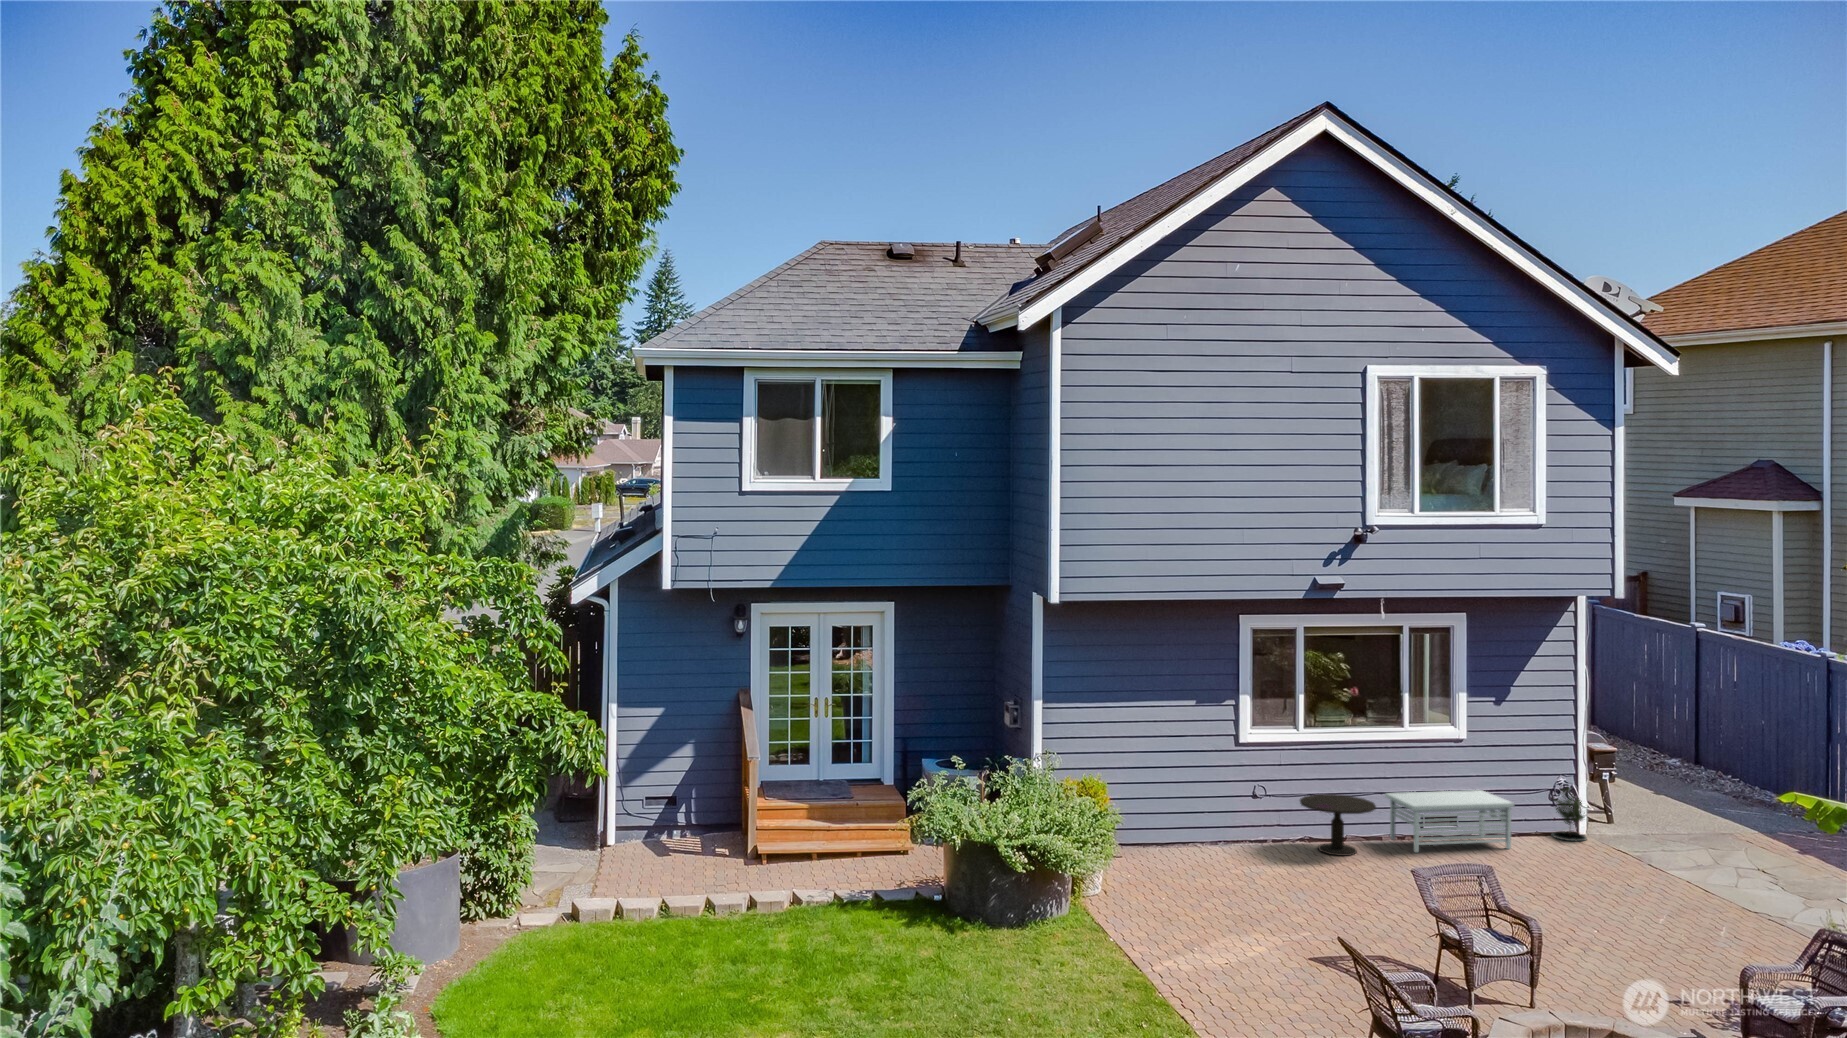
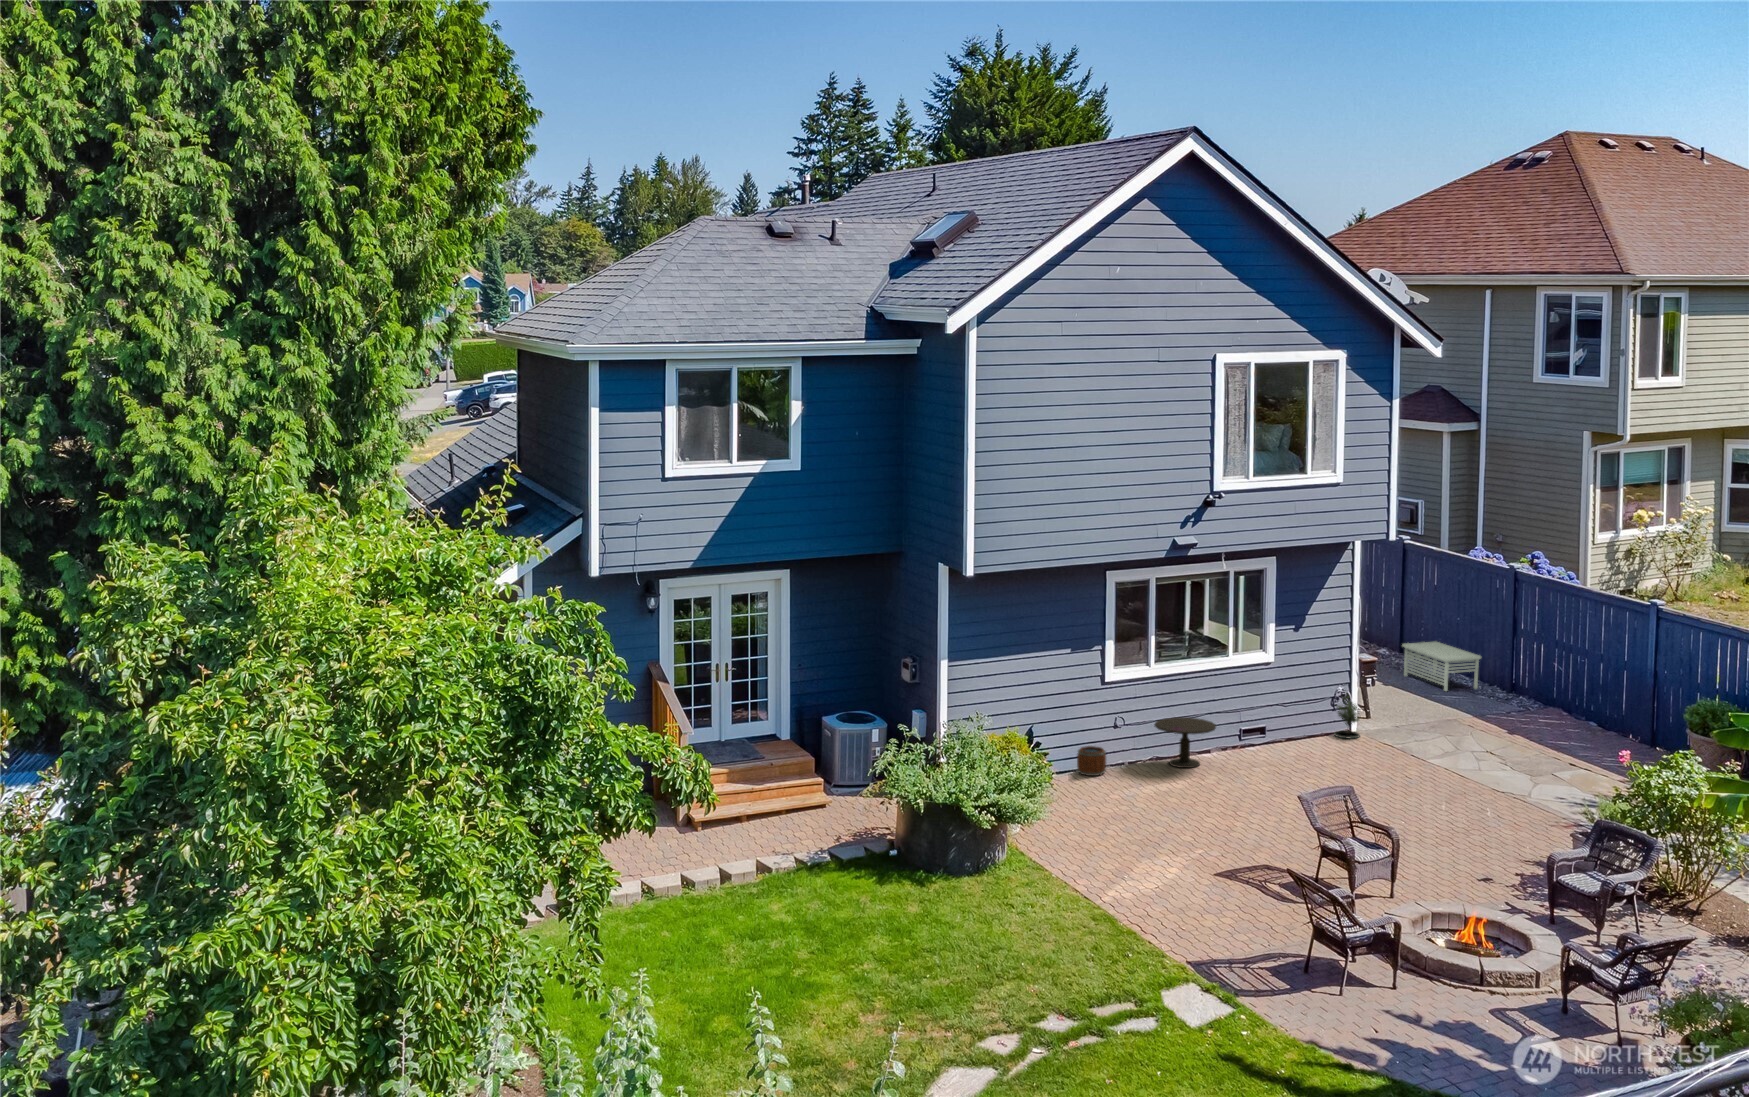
storage bench: present [1385,790,1514,852] -> present [1402,642,1481,691]
bucket: none [1200,818,1234,854] -> present [1077,746,1106,776]

